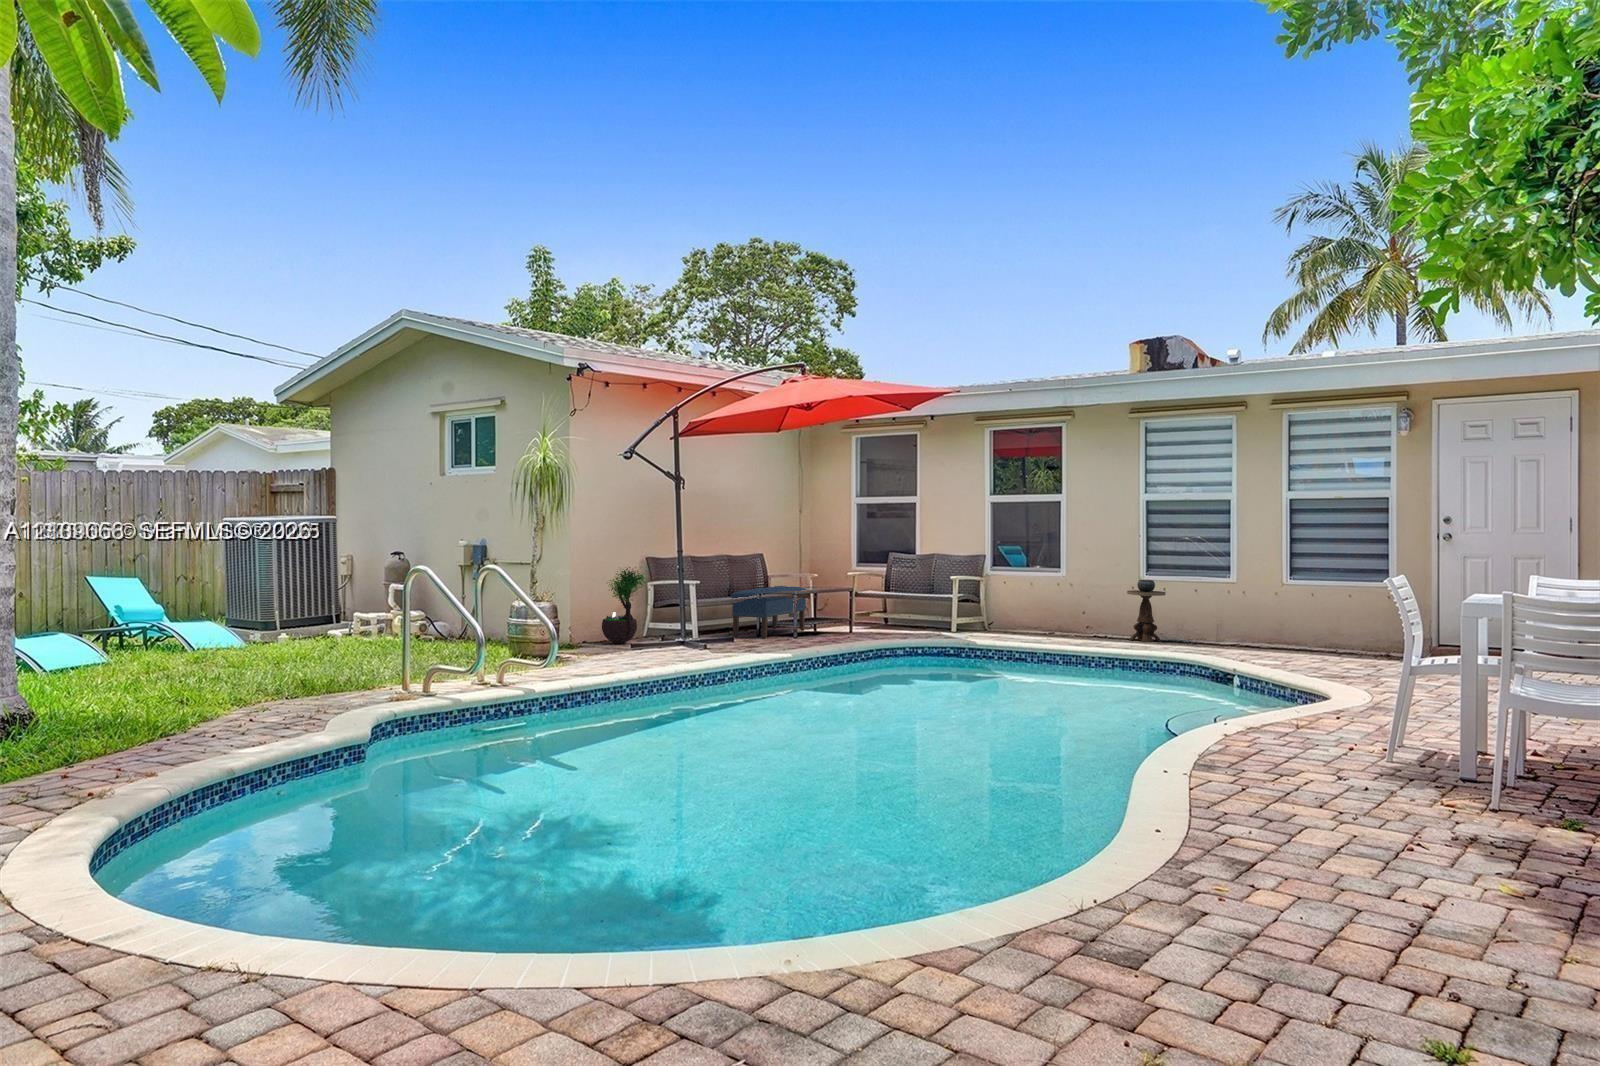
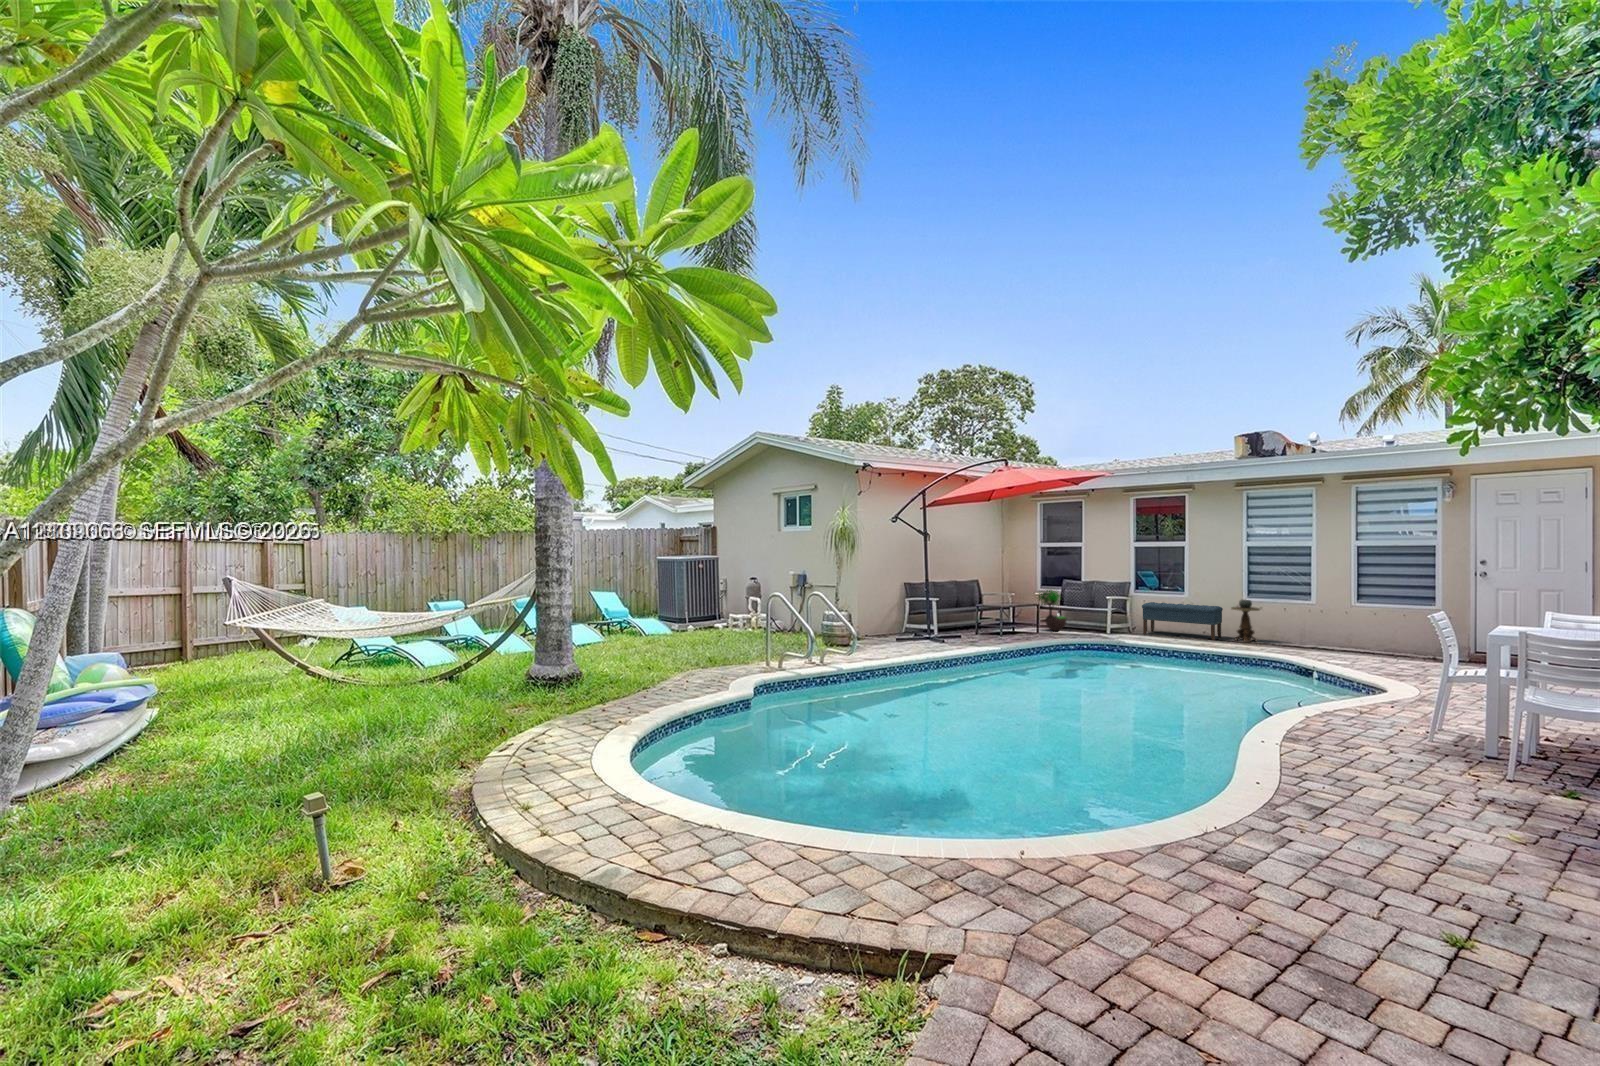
potted tree: present [602,567,646,643] -> present [1039,590,1066,631]
bench: present [731,586,806,639] -> present [1142,602,1223,640]

